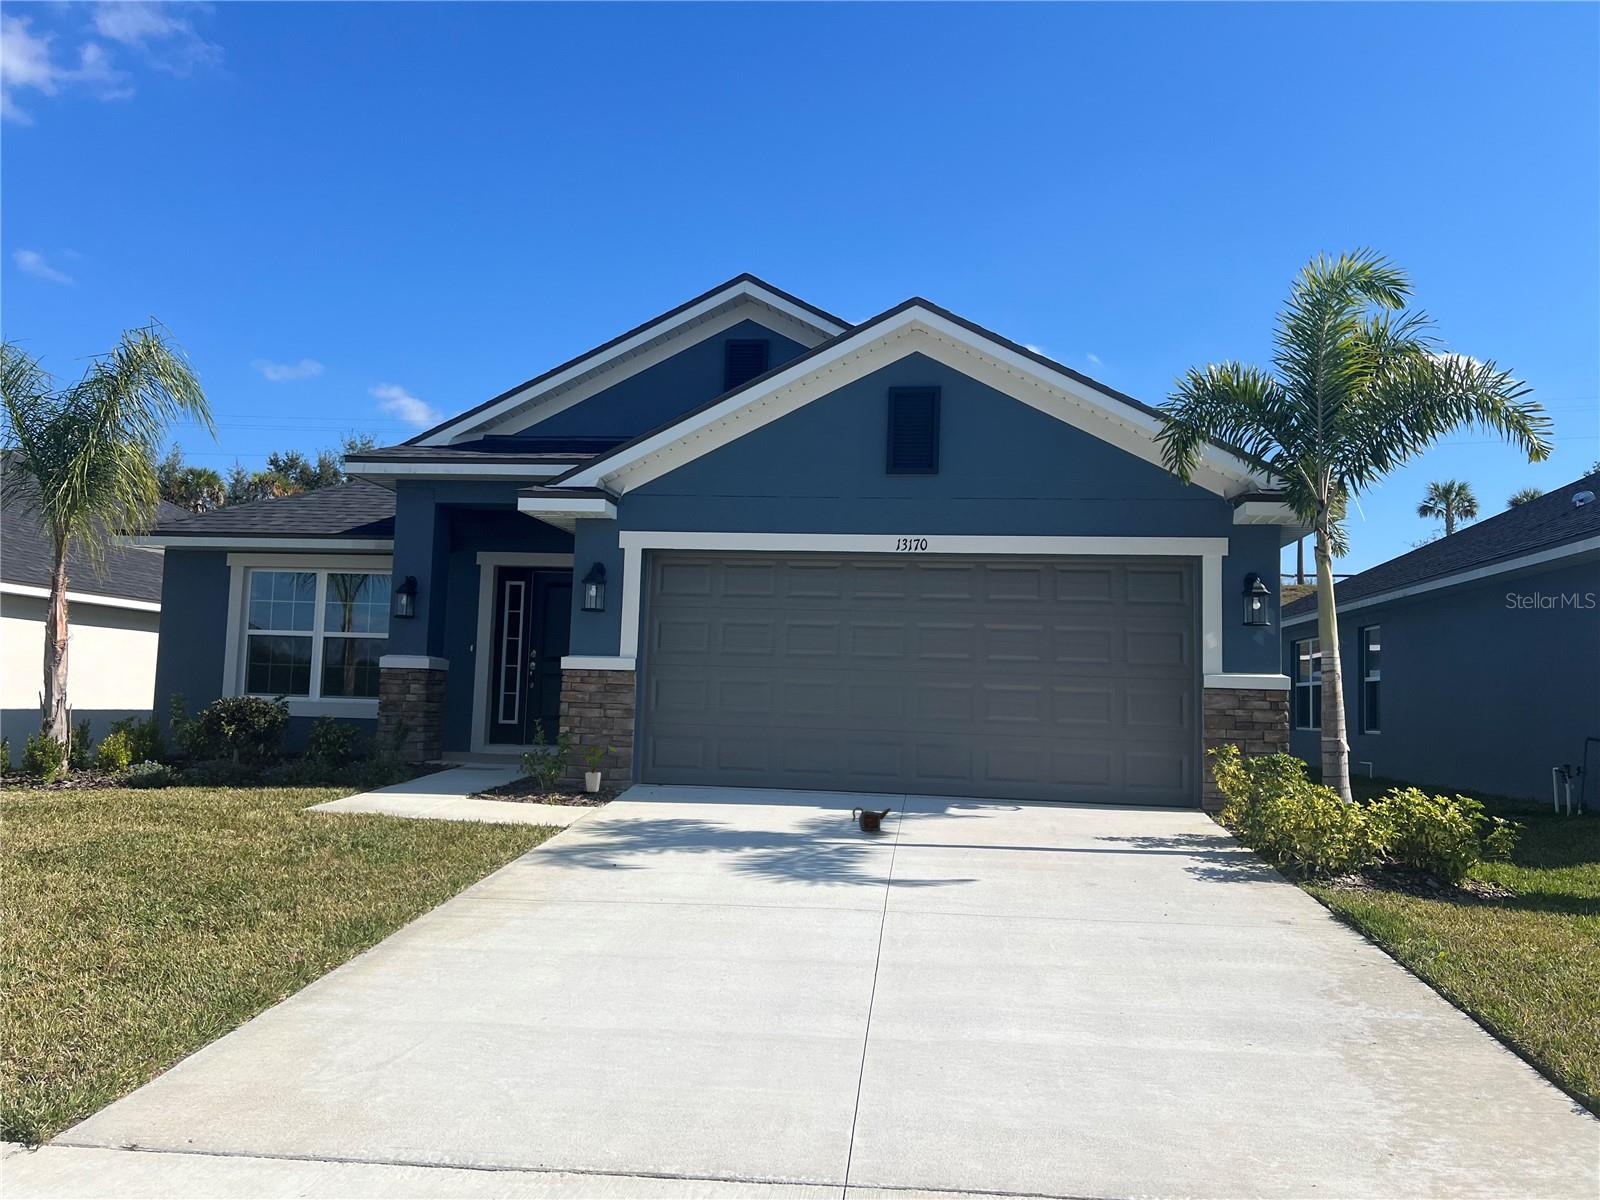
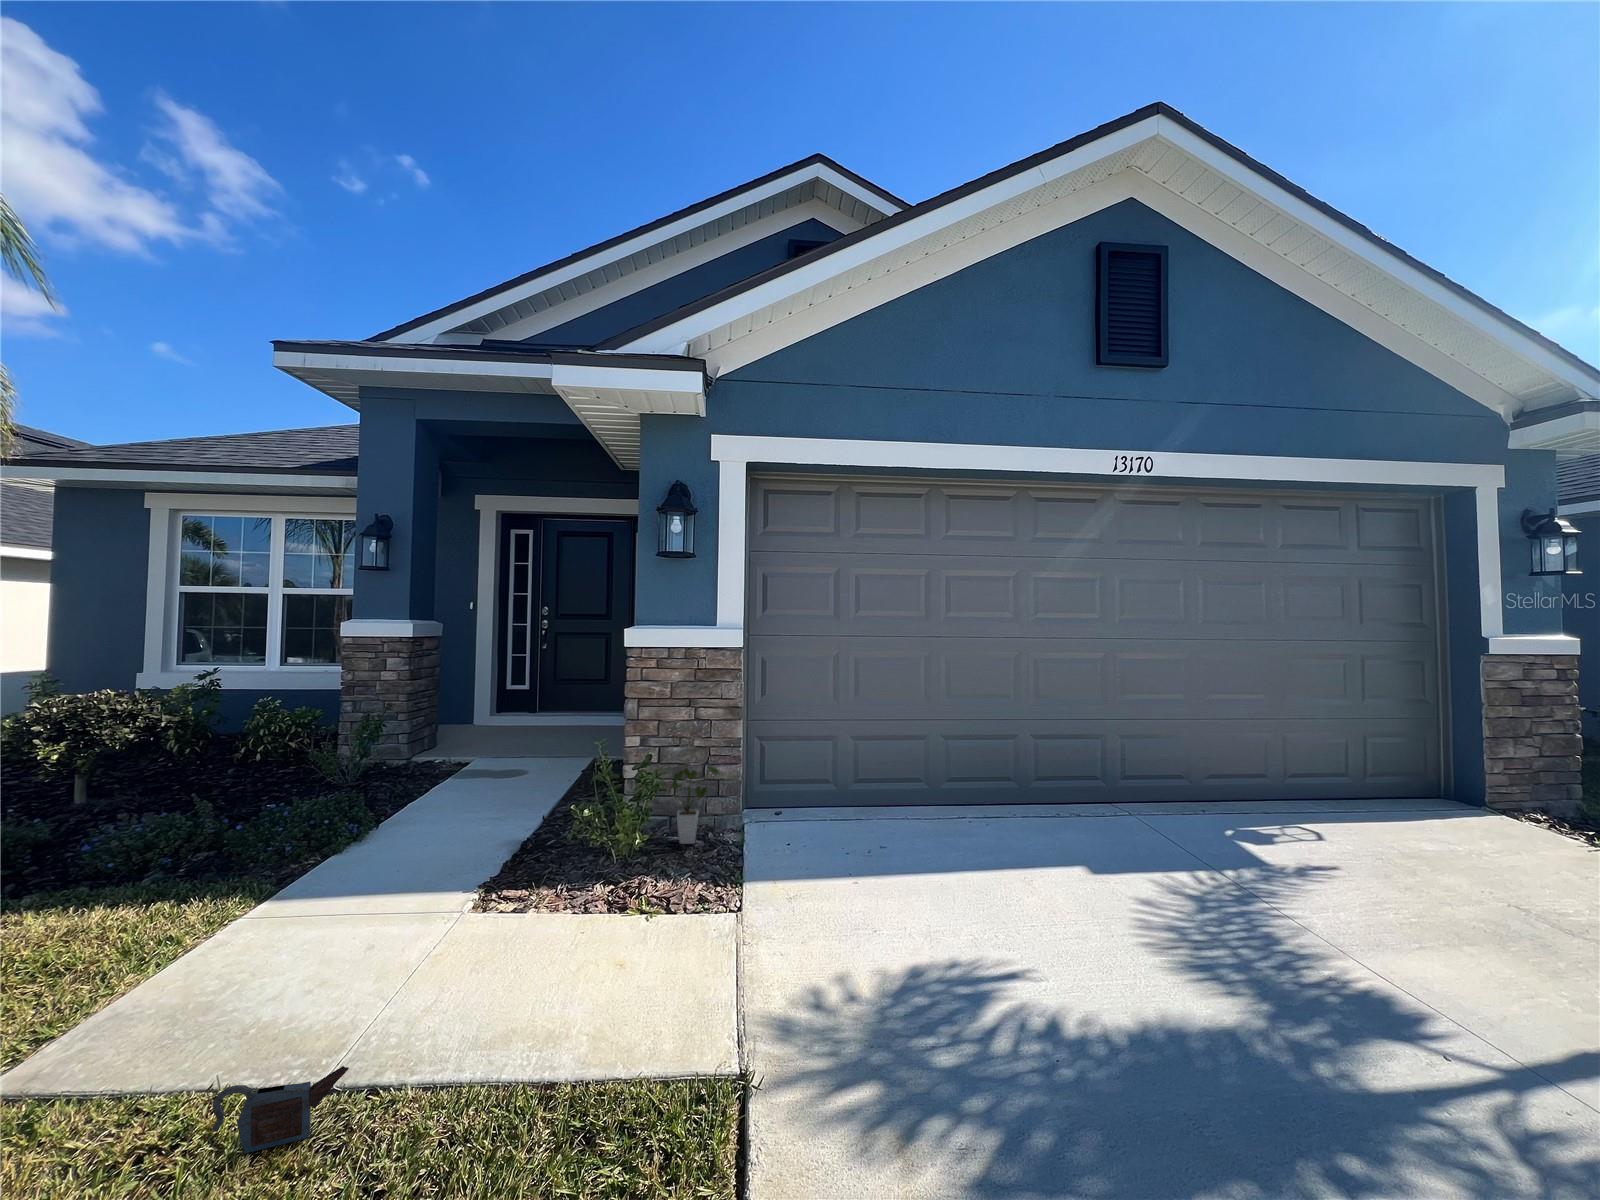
watering can: present [852,807,891,830] -> present [212,1066,349,1153]

